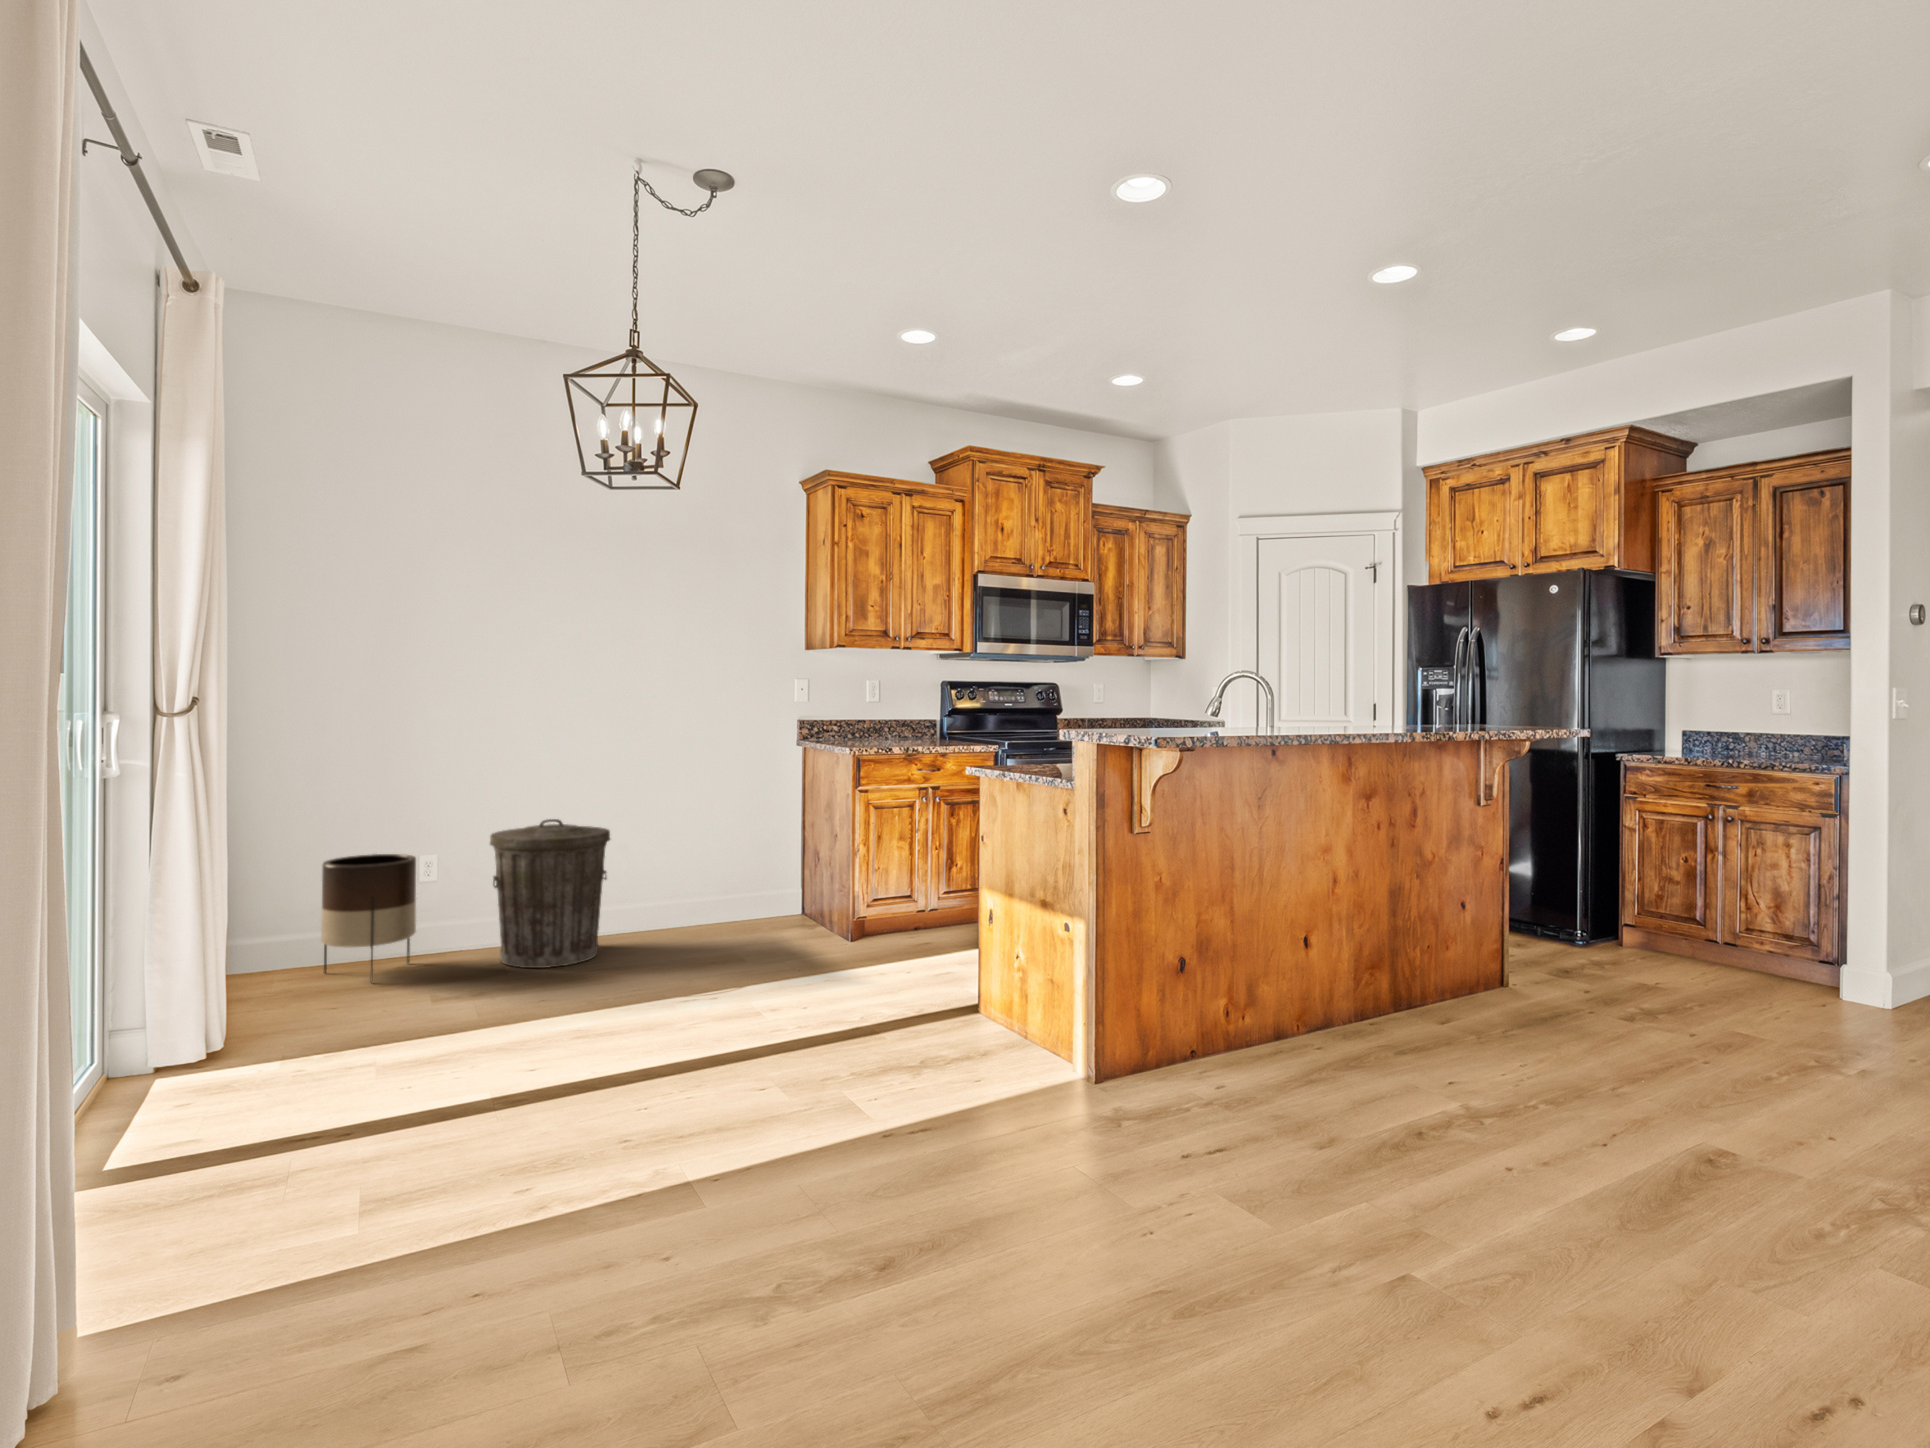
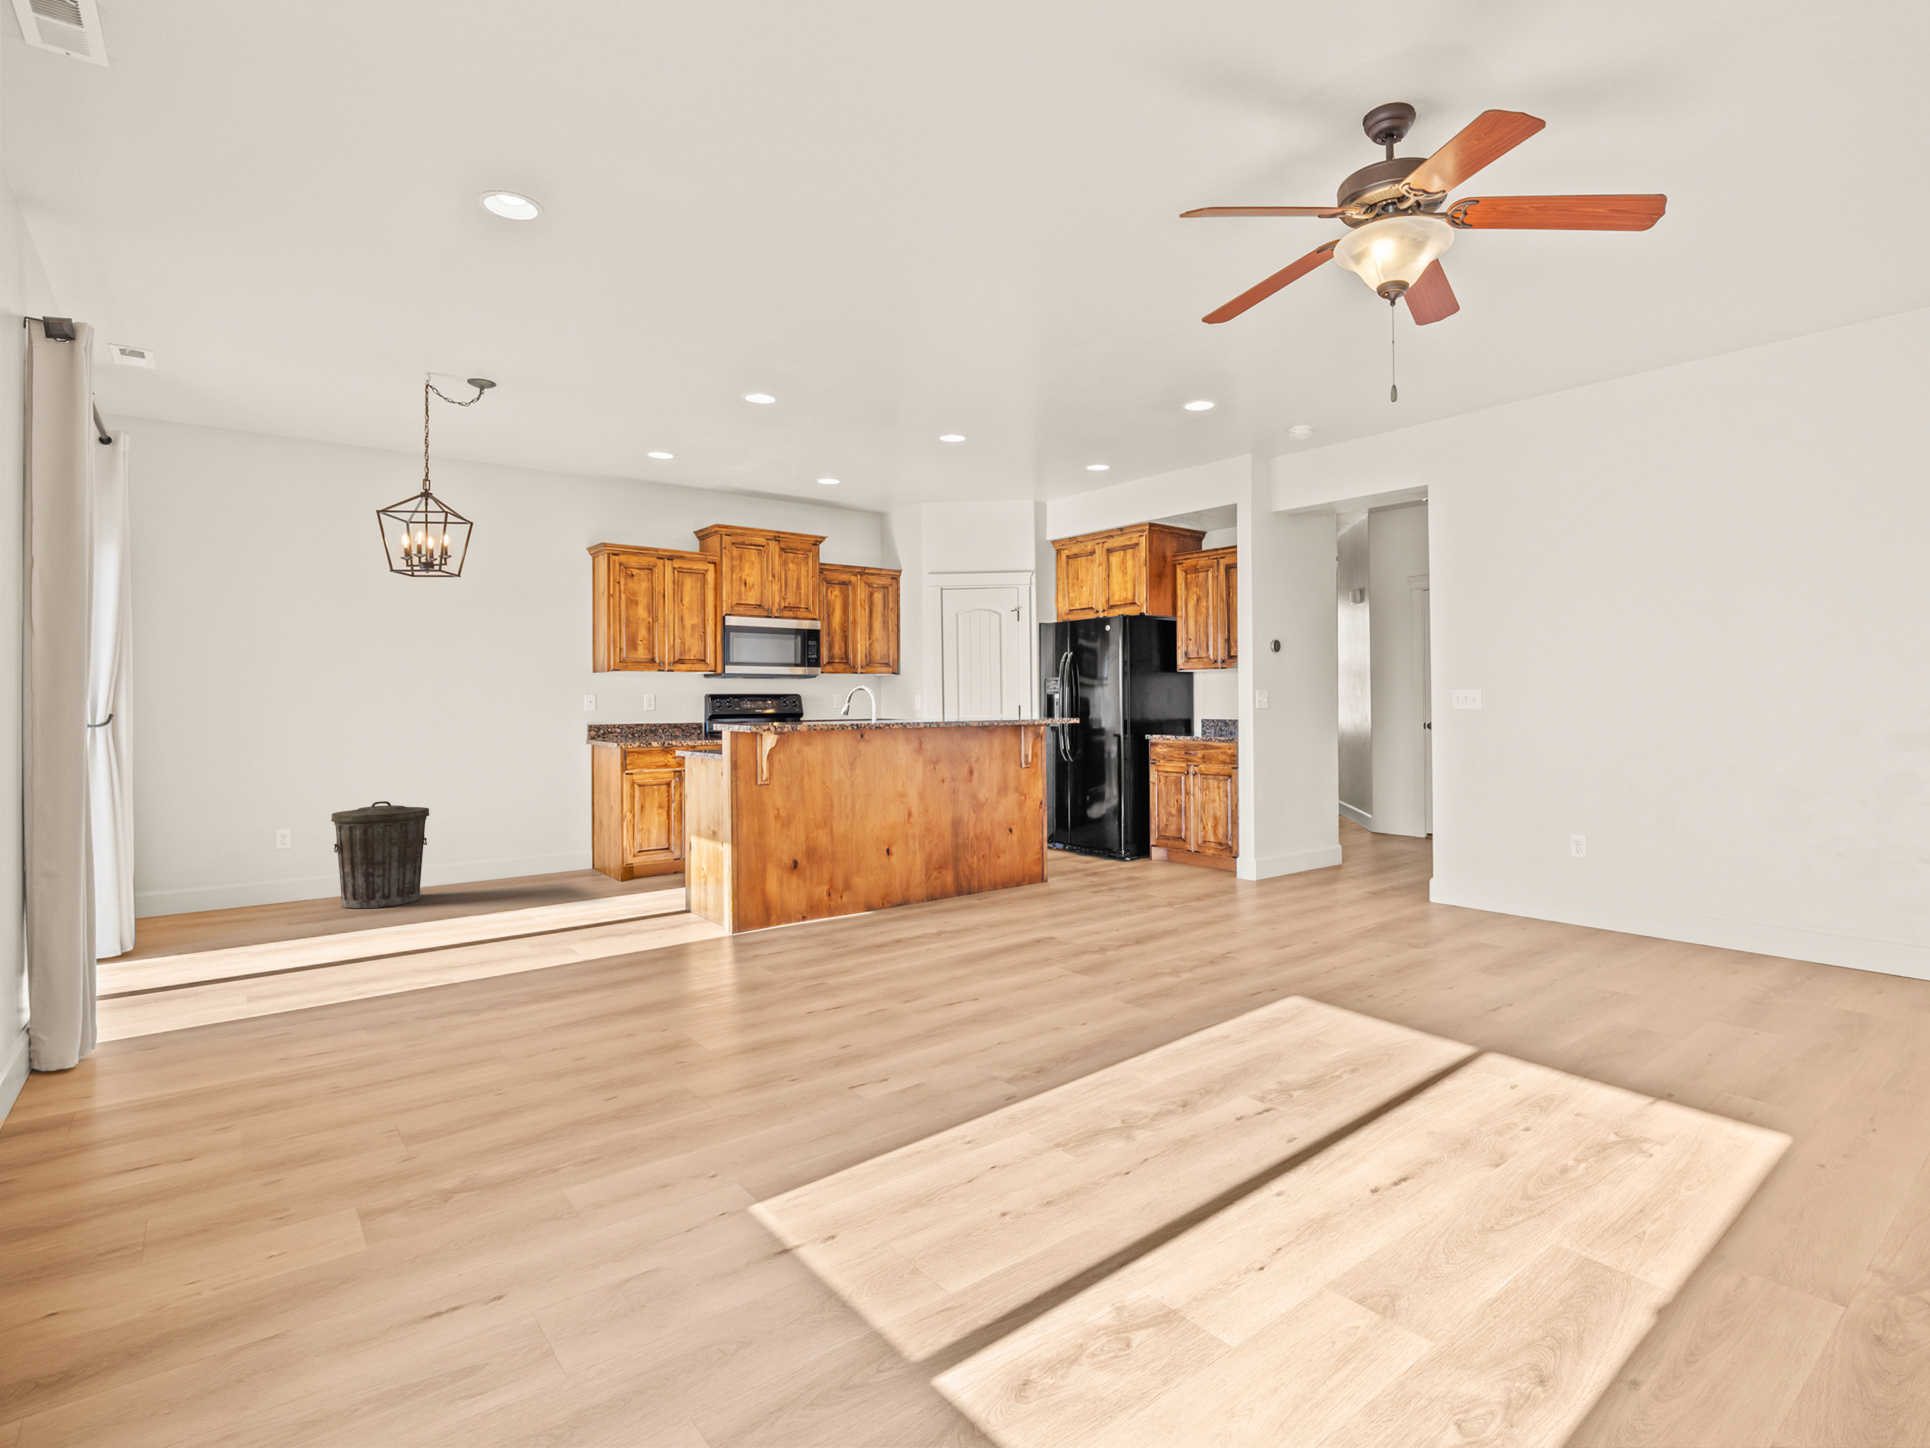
planter: present [321,854,416,982] -> none [194,831,271,922]

